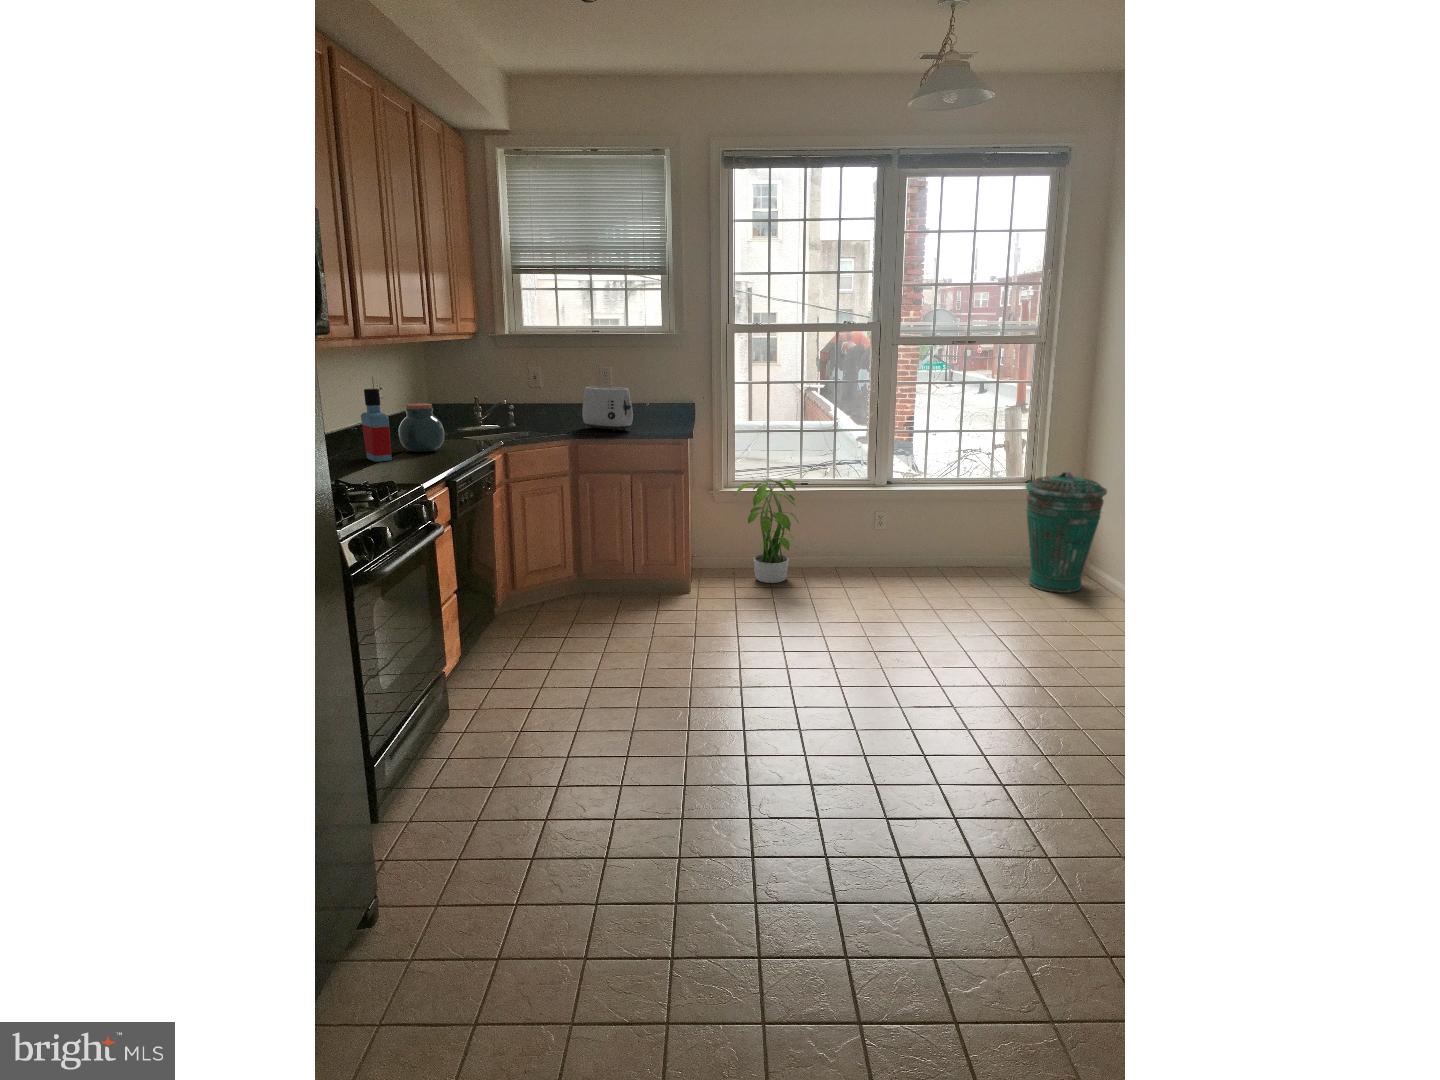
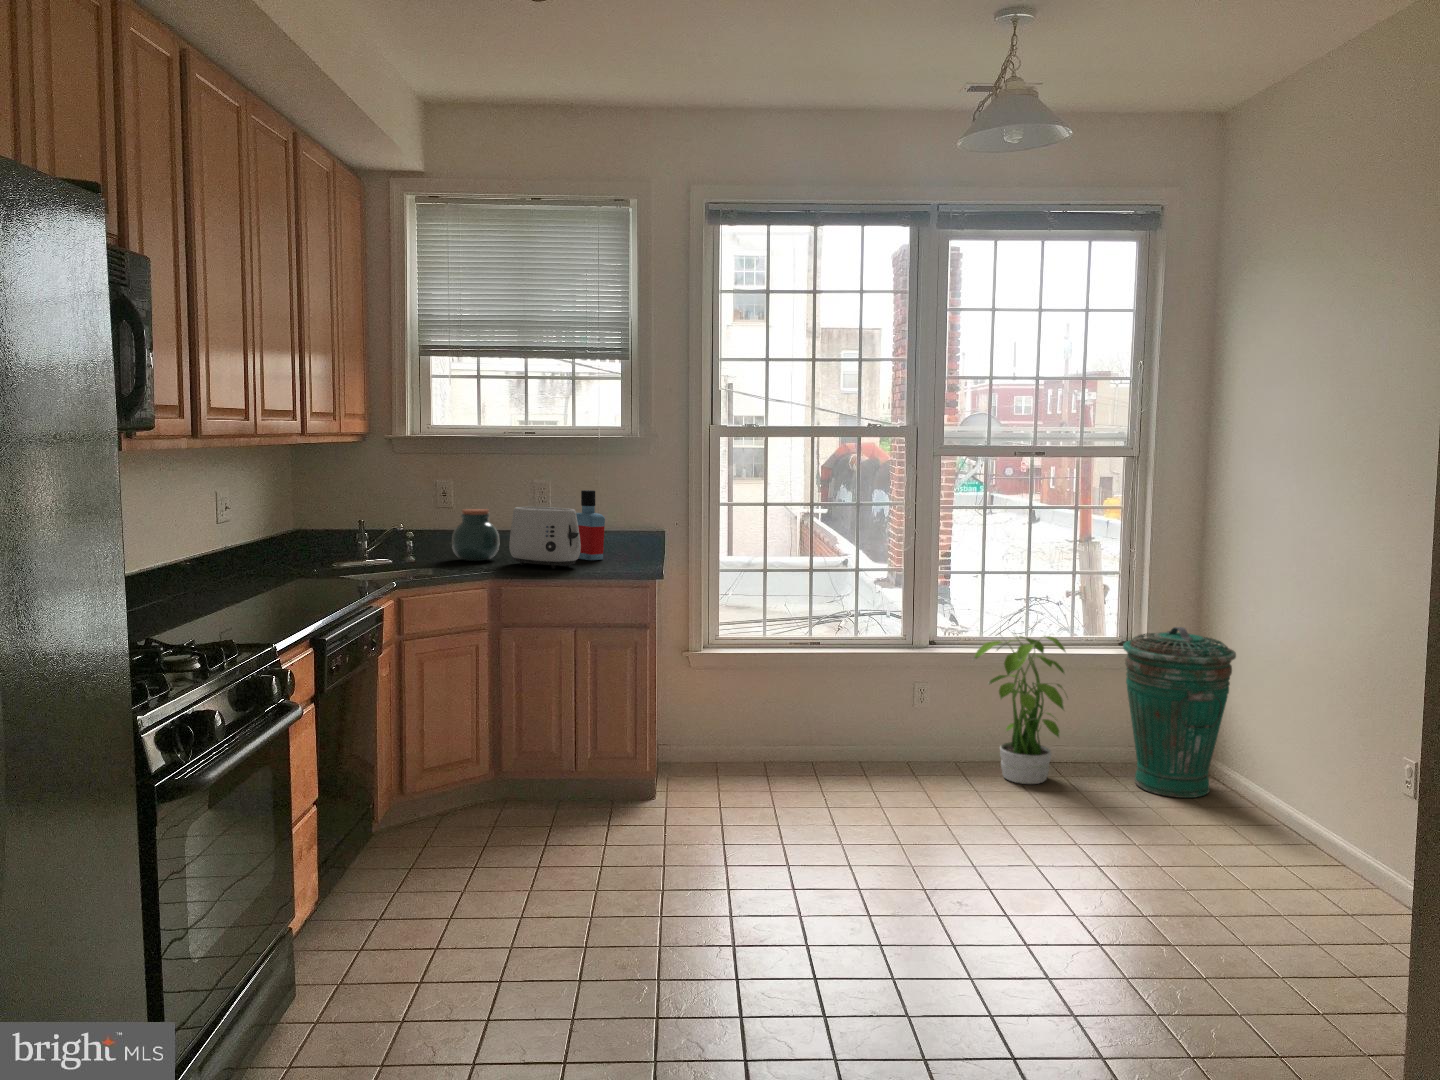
bottle: present [361,389,392,462] -> present [576,490,605,560]
jar: present [399,403,444,452] -> present [452,509,499,561]
potted plant: present [733,479,798,583] -> present [973,636,1065,784]

